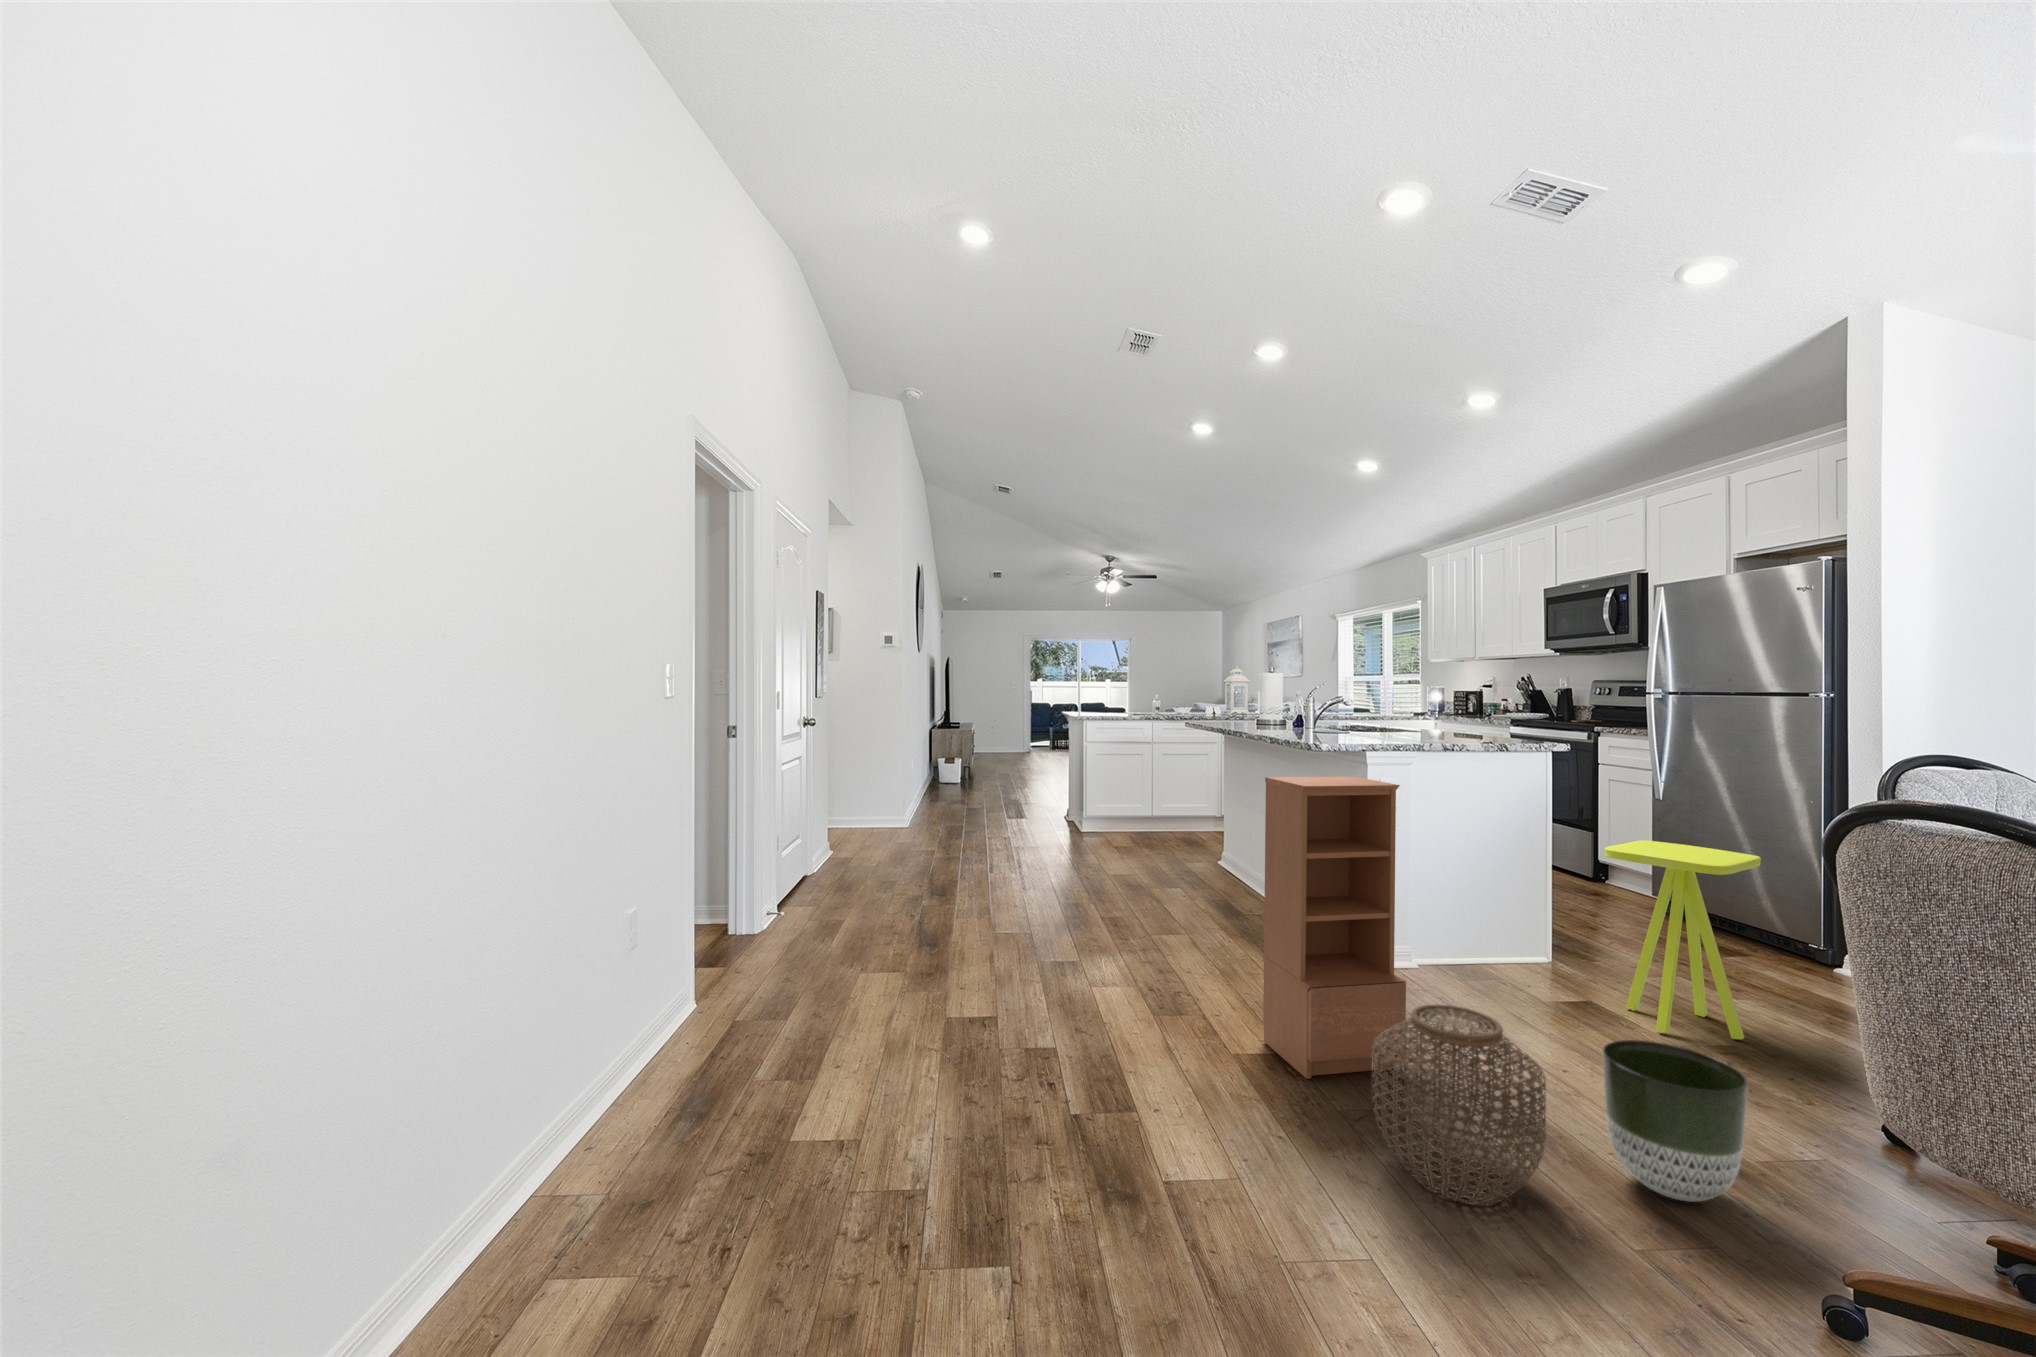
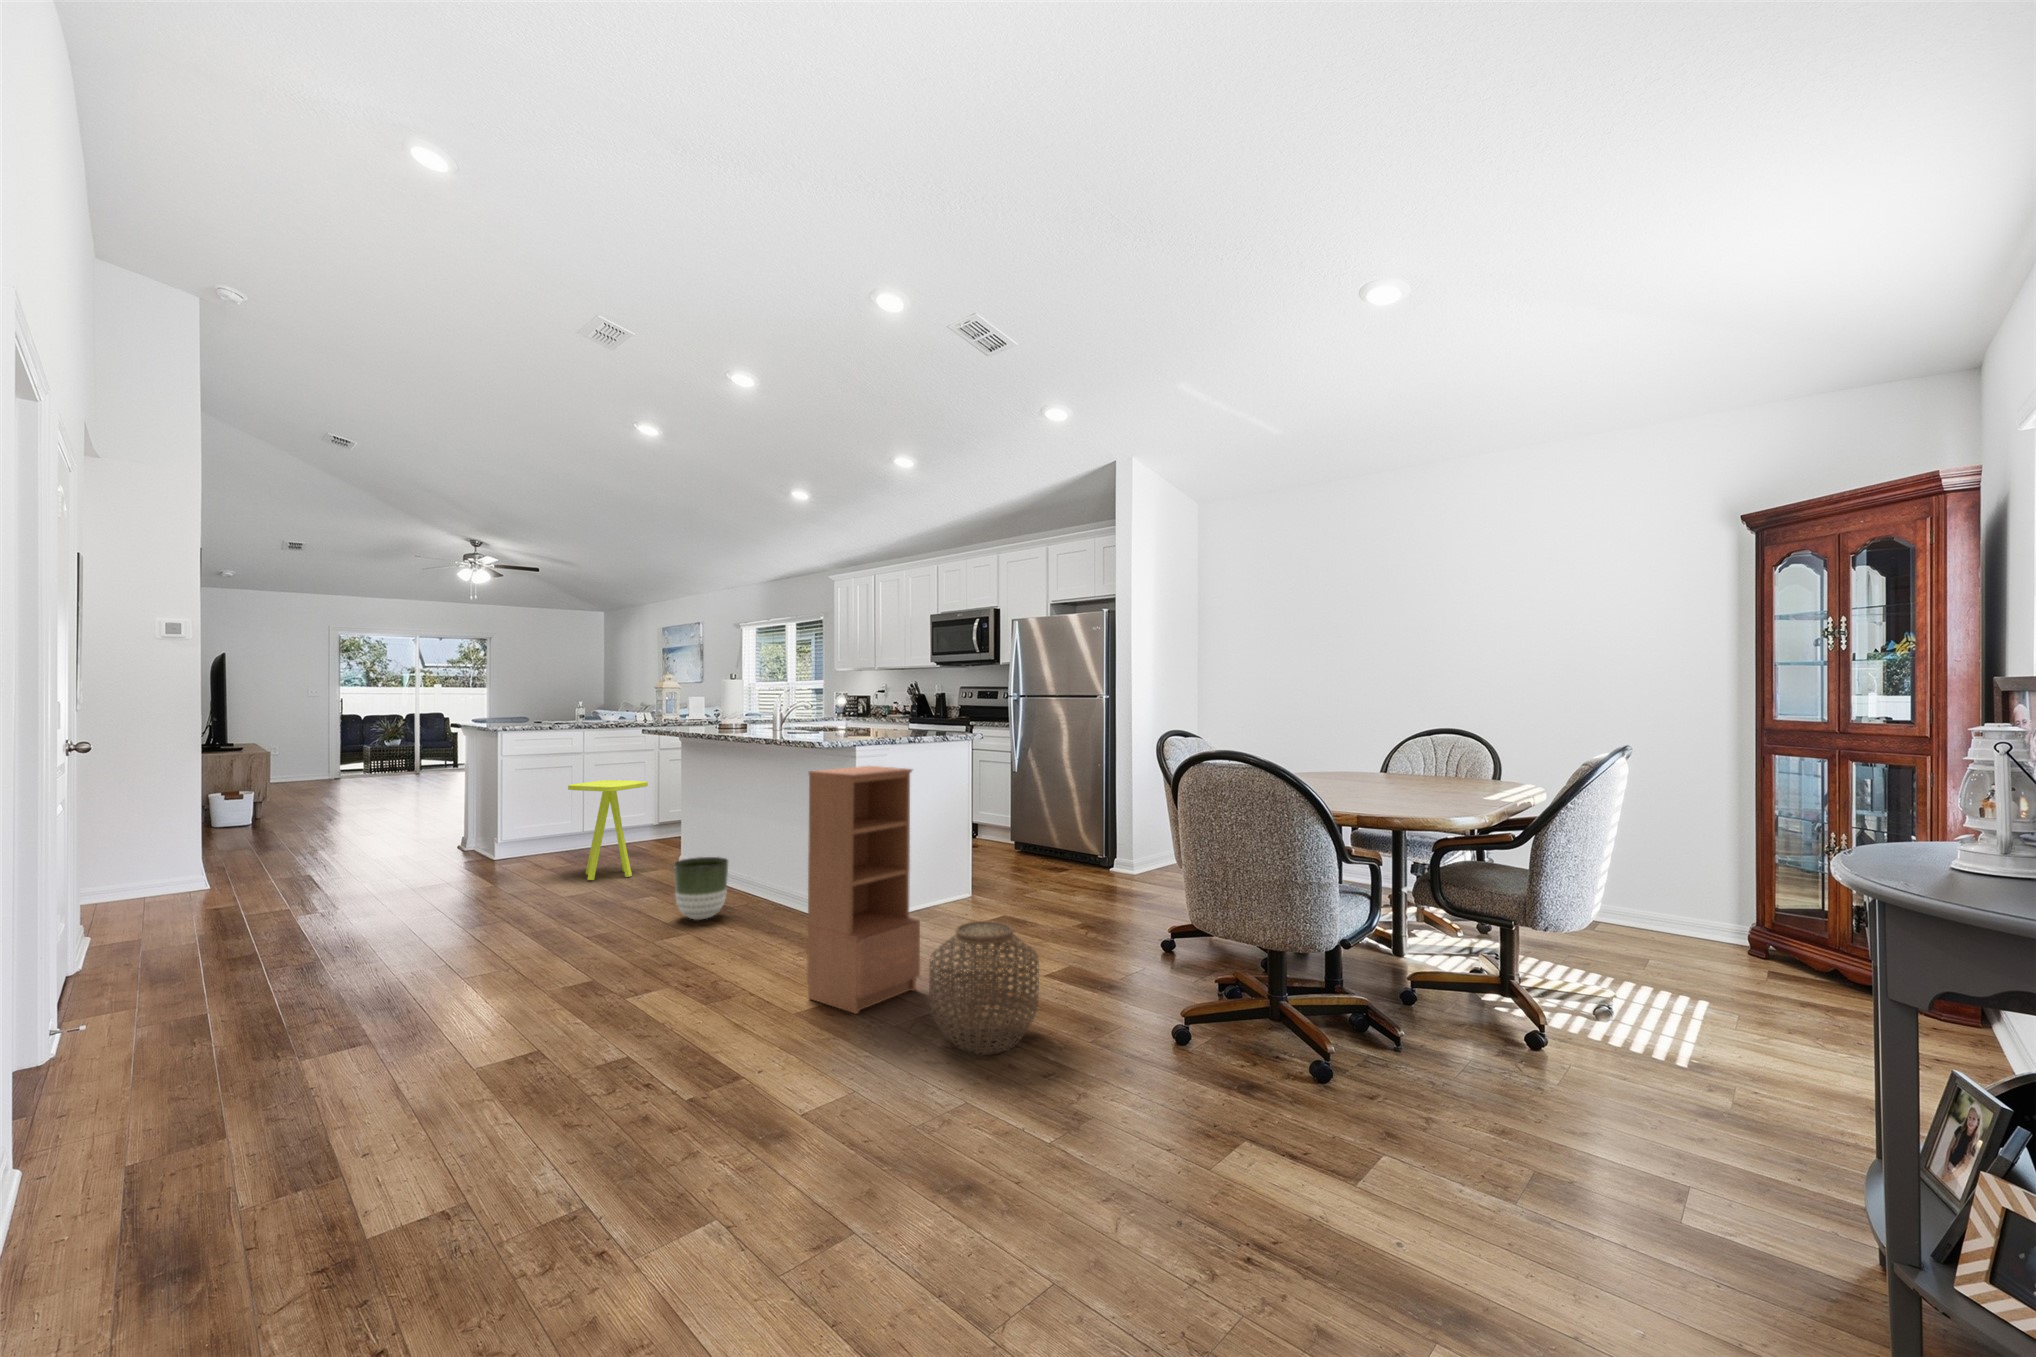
side table: present [1604,840,1761,1039] -> present [568,780,648,880]
planter: present [1603,1040,1748,1202] -> present [674,857,728,920]

